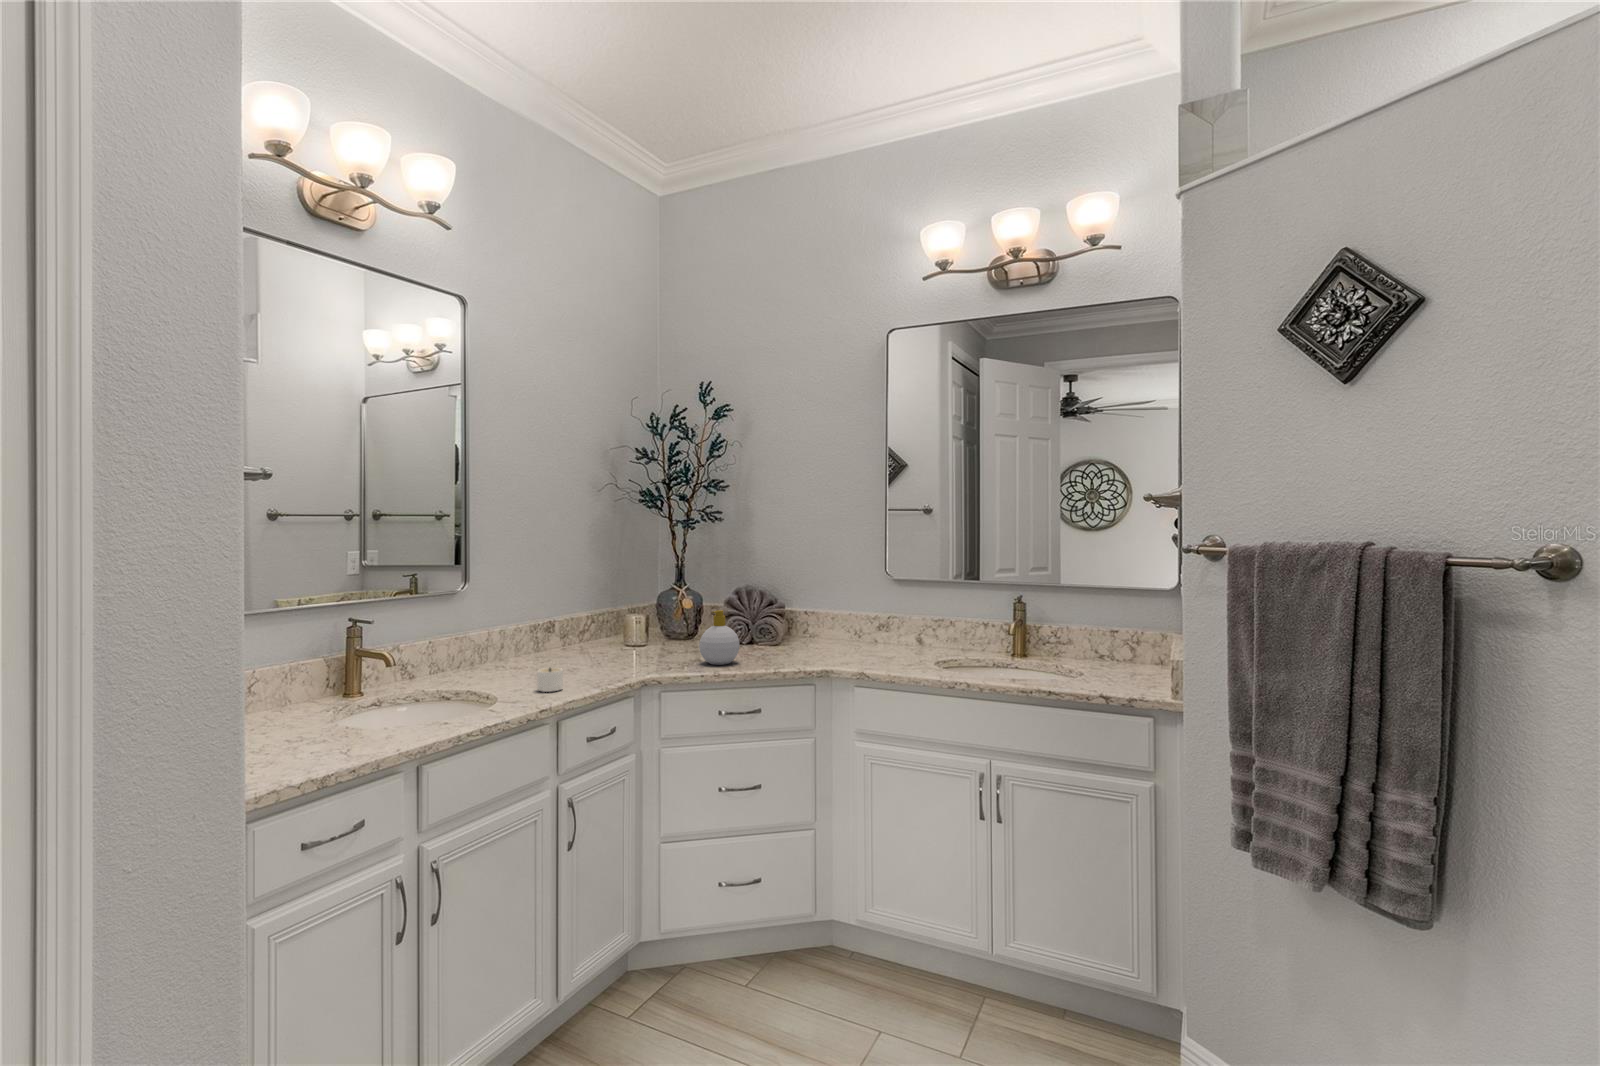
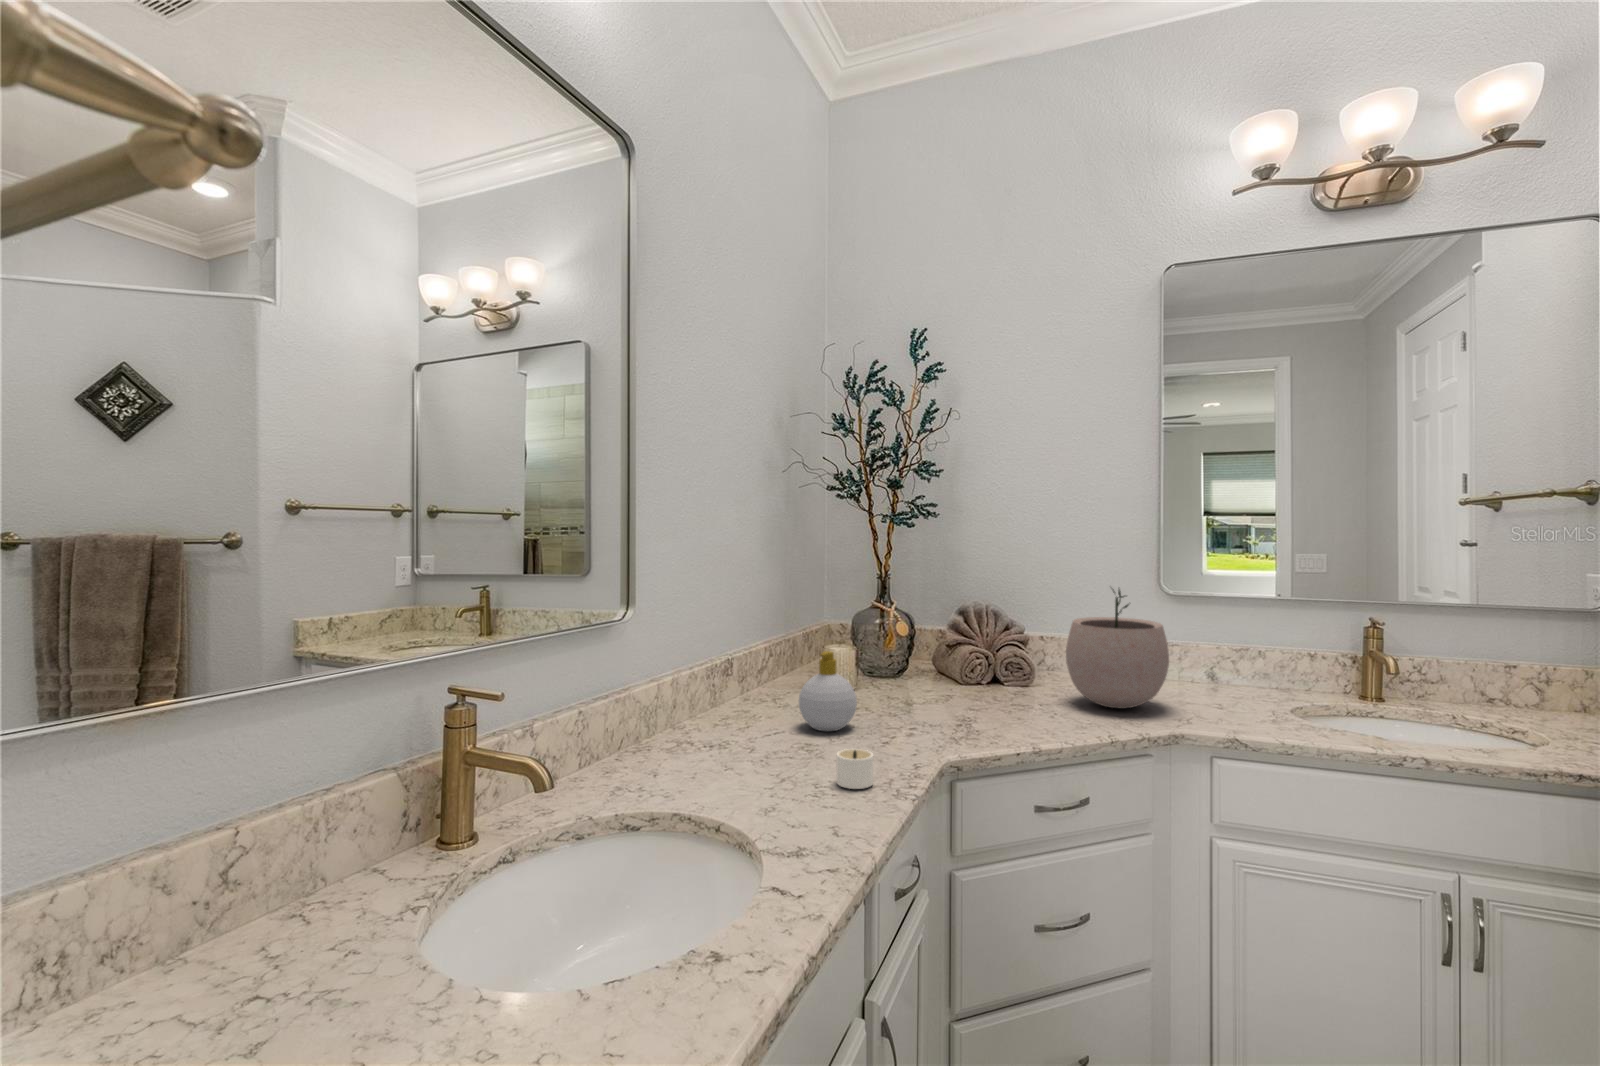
plant pot: none [781,569,852,659] -> present [1066,589,1169,708]
soap bottle: present [699,610,740,665] -> present [799,651,857,731]

